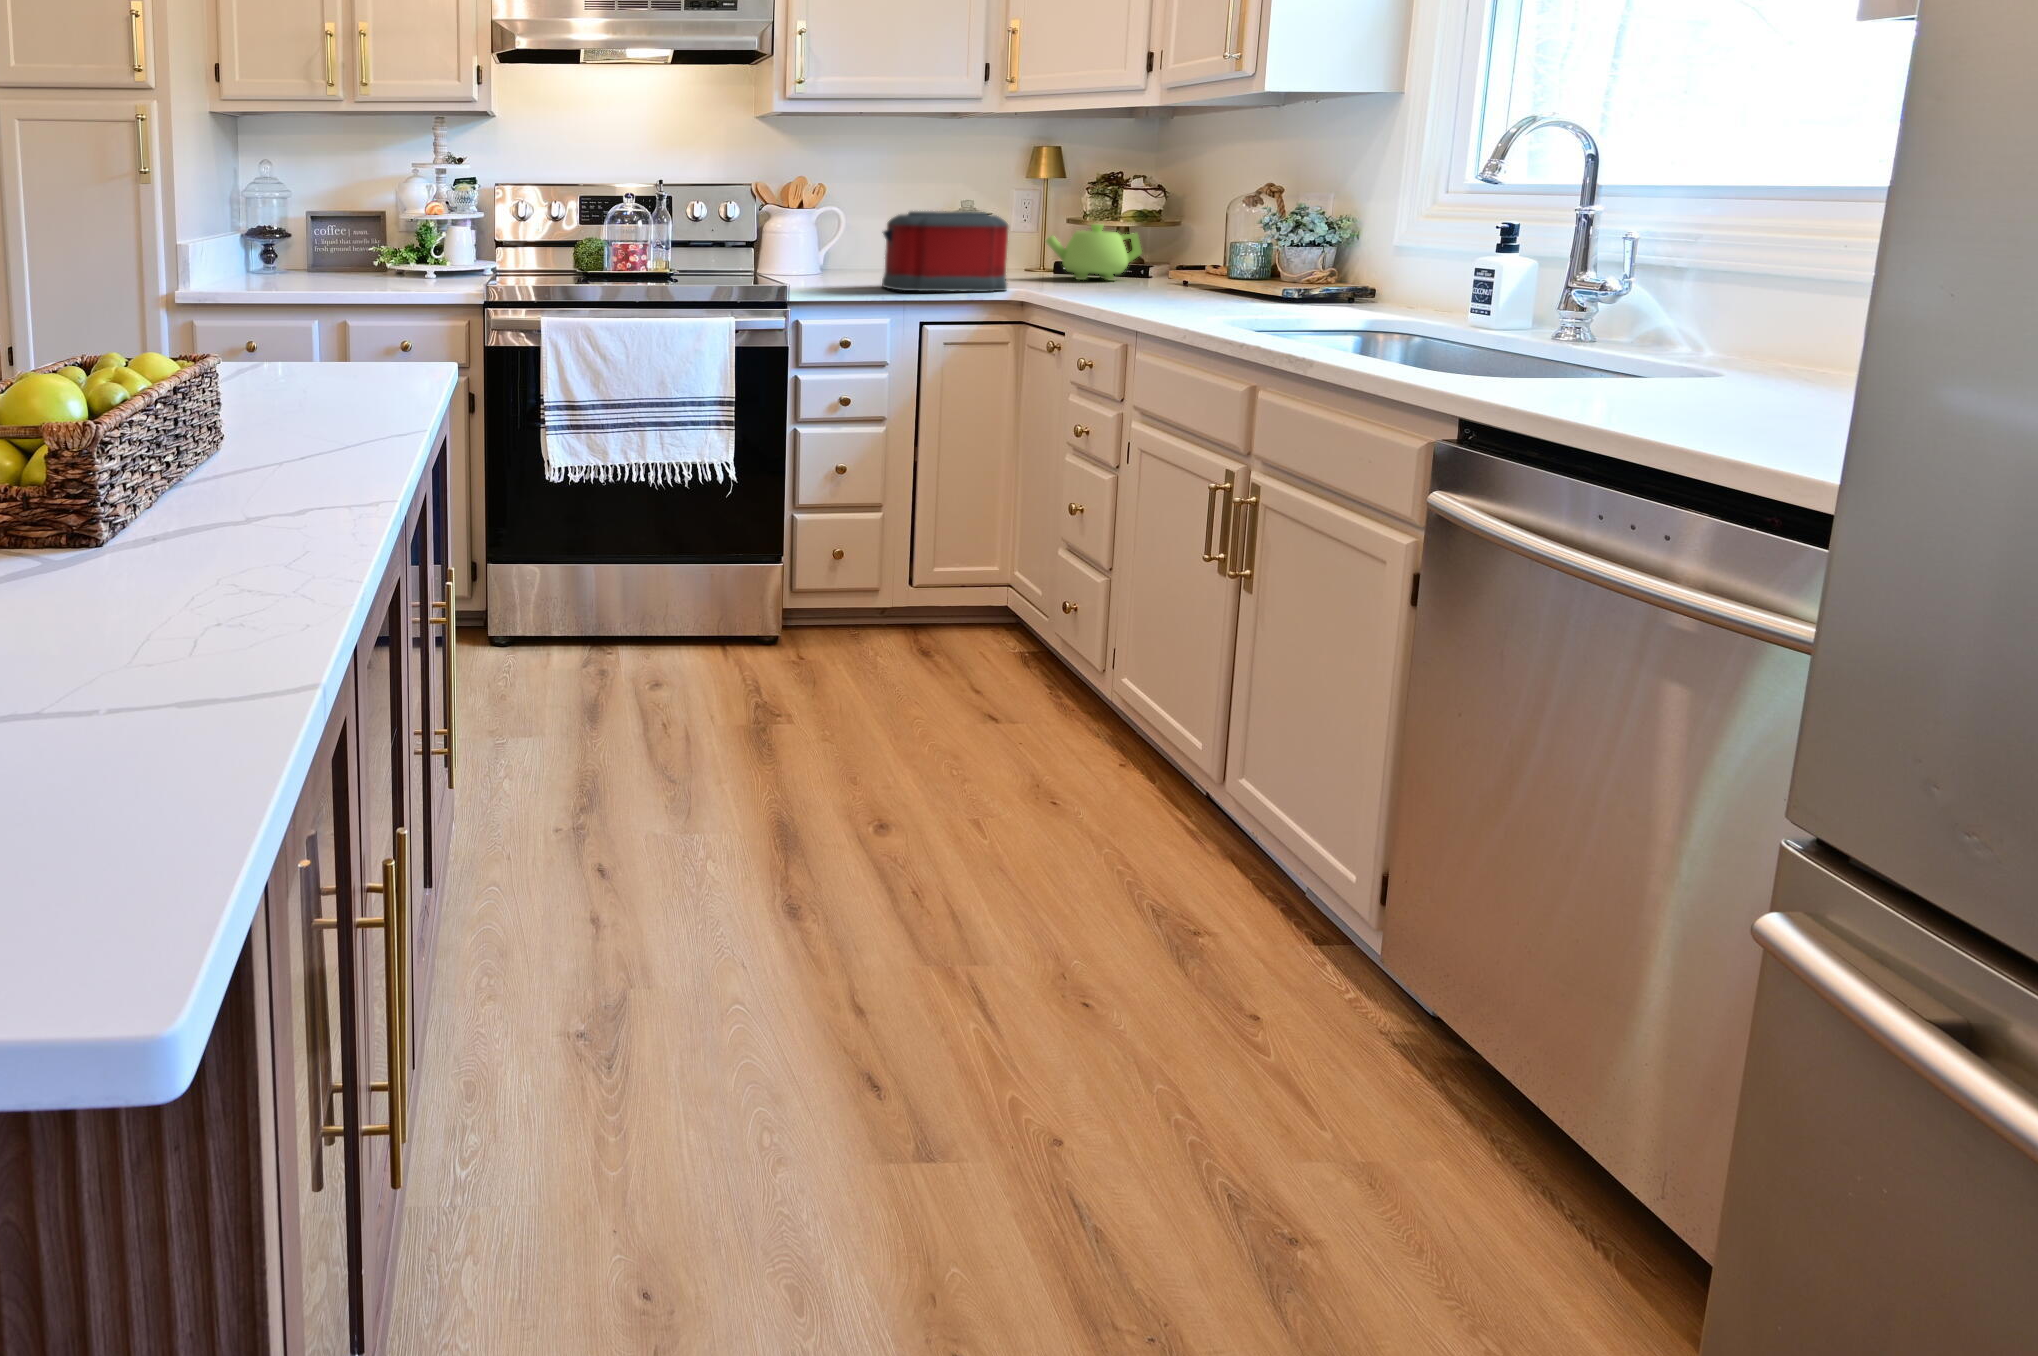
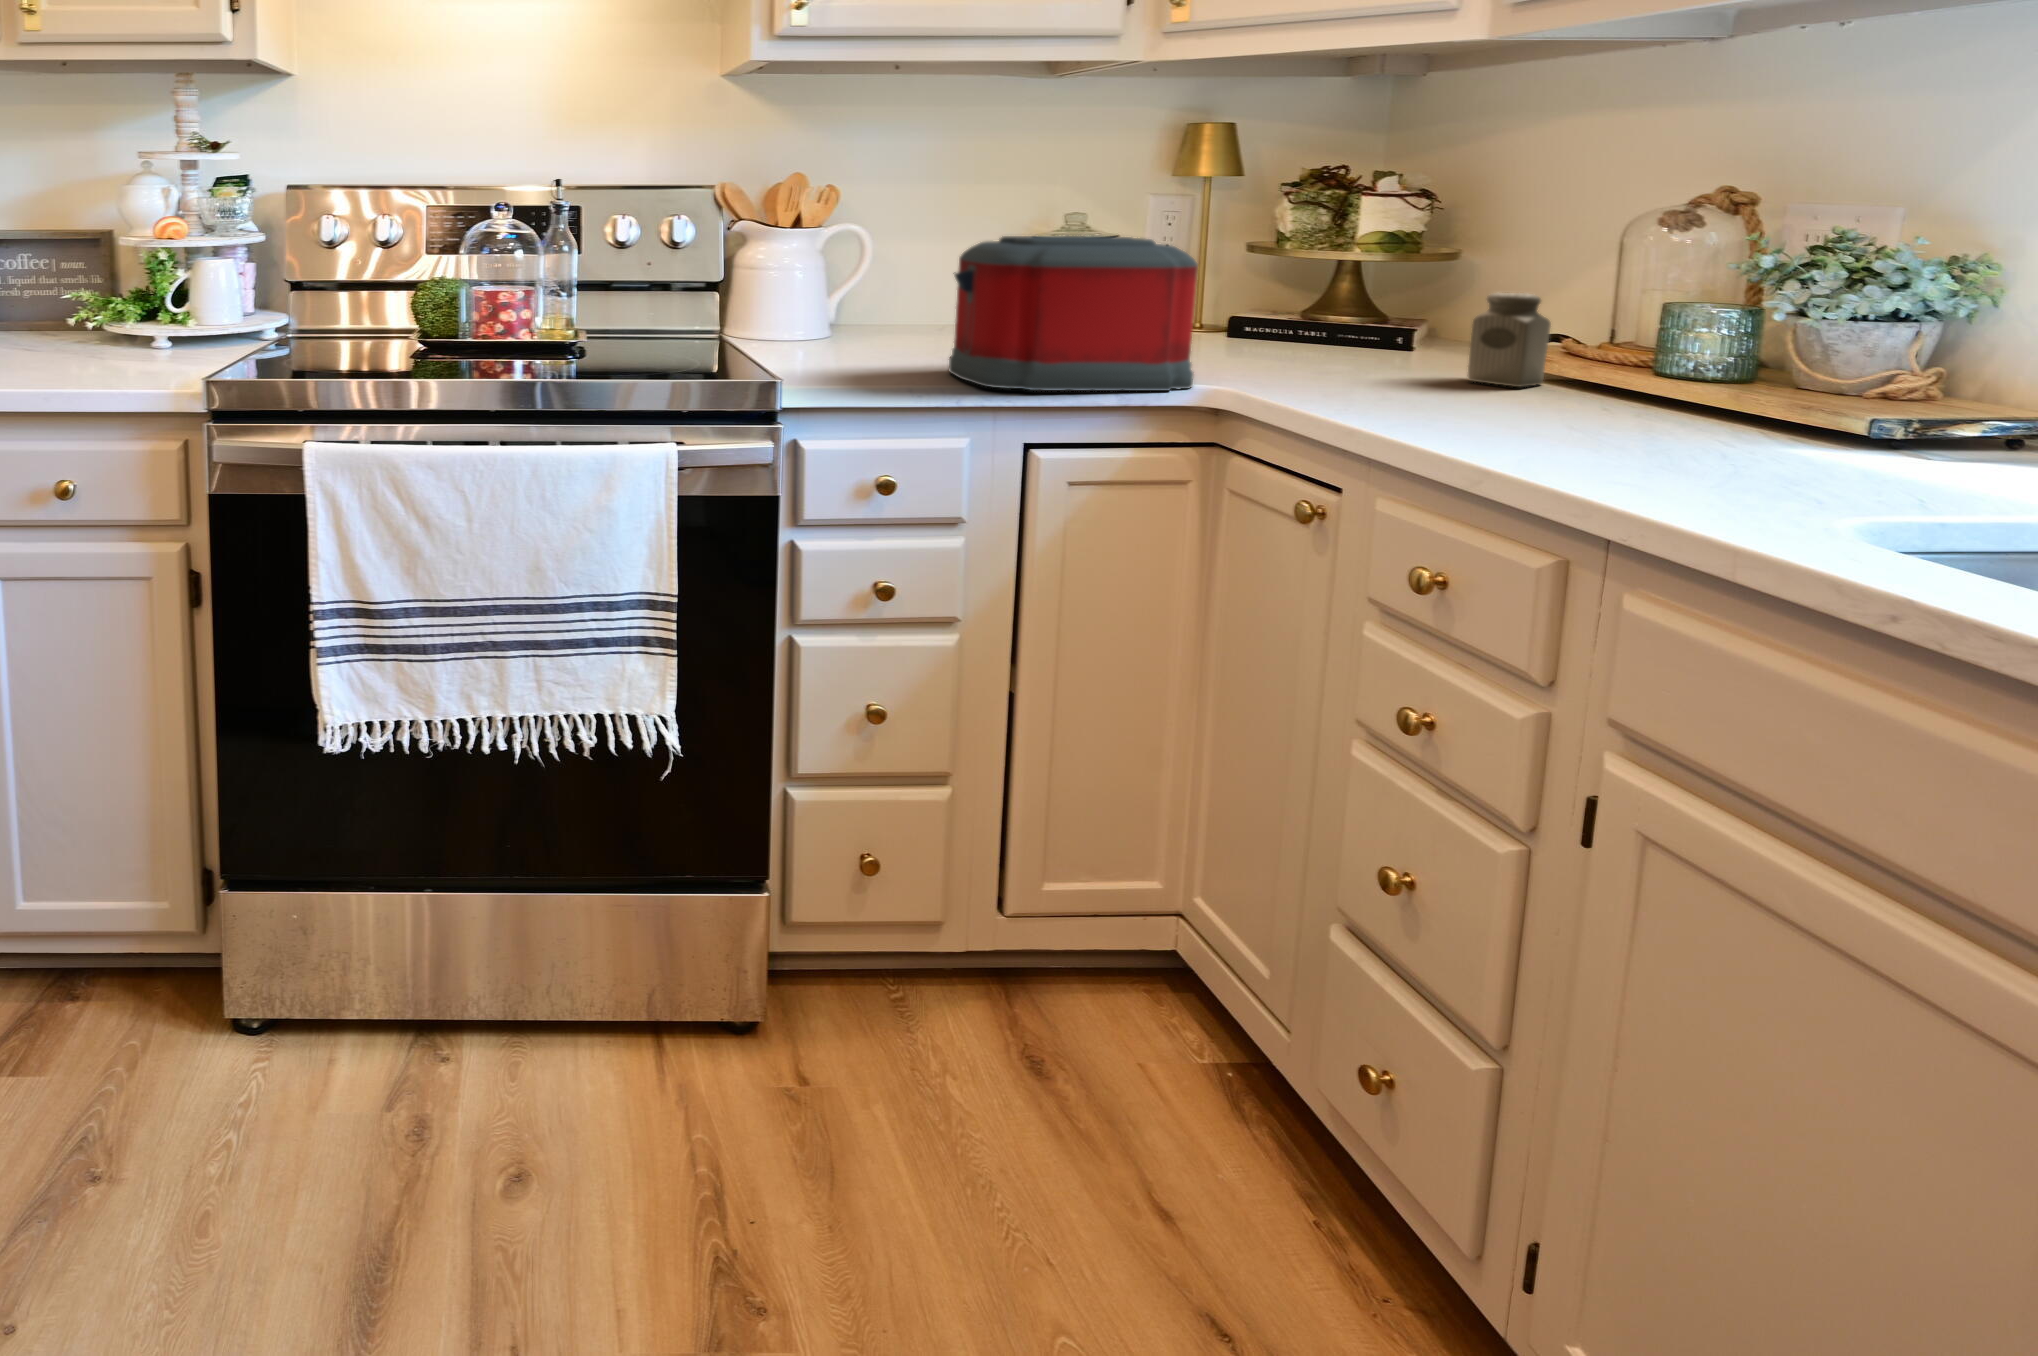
teapot: present [1046,224,1142,280] -> none [1233,256,1419,359]
salt shaker: none [1152,240,1191,289] -> present [1467,293,1551,387]

